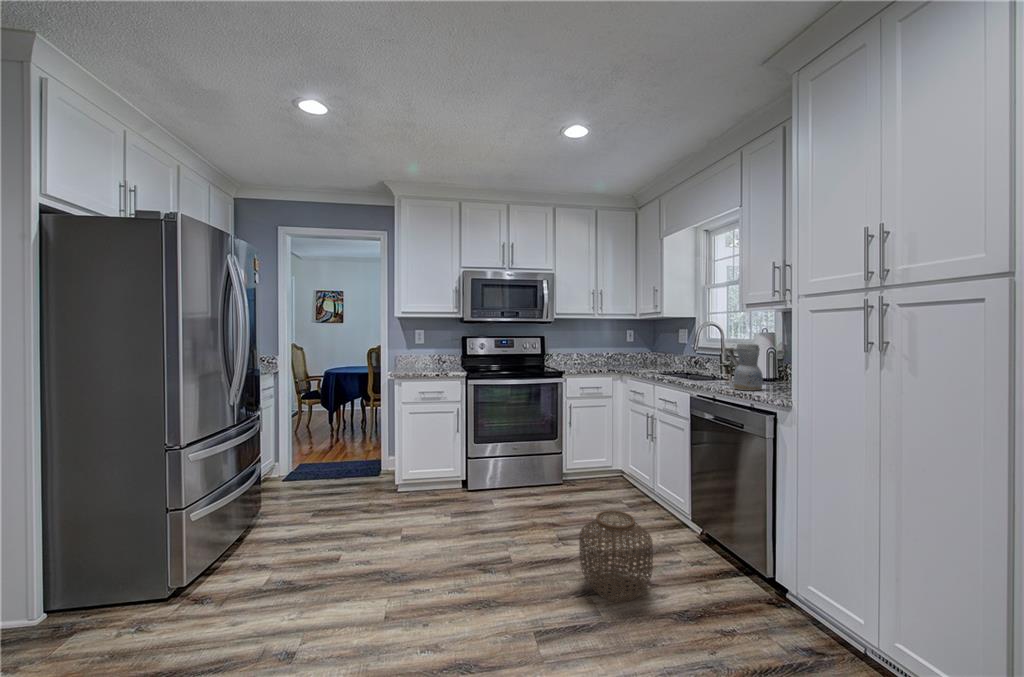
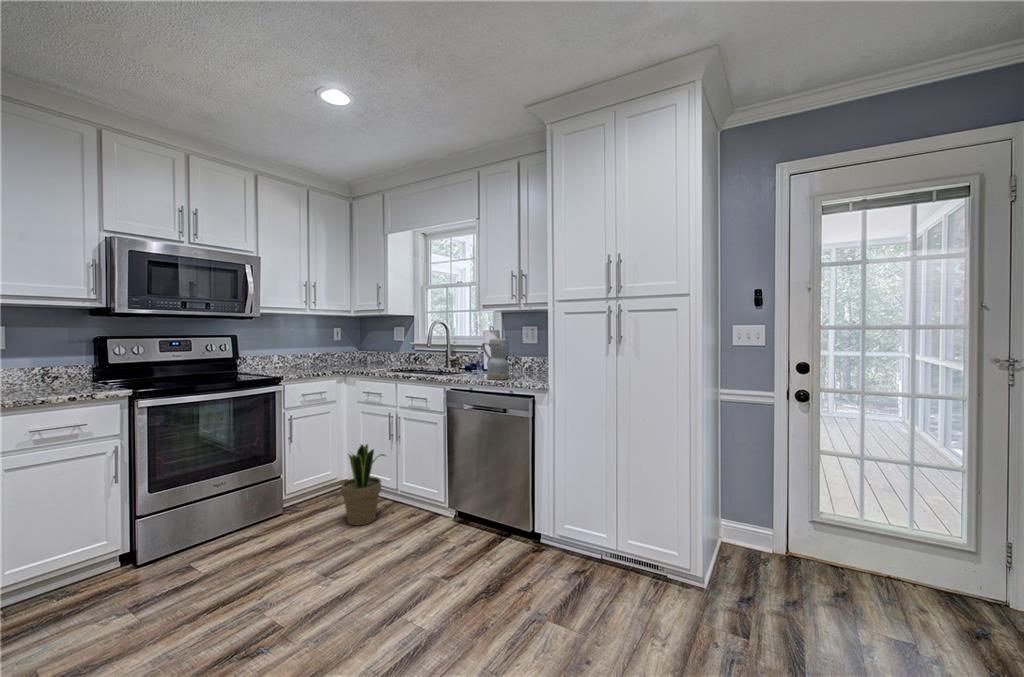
potted plant: none [598,437,640,511] -> present [341,444,385,525]
woven basket: present [579,510,653,602] -> none [382,515,458,612]

